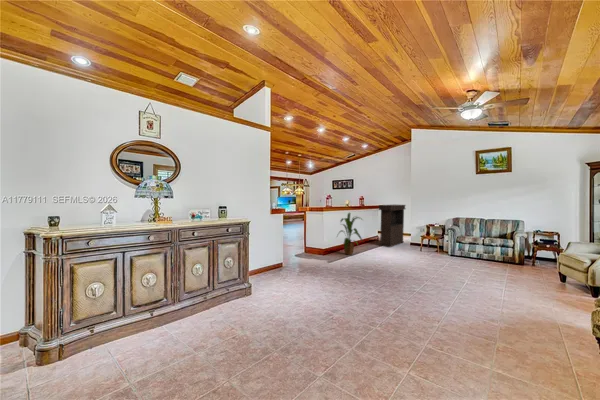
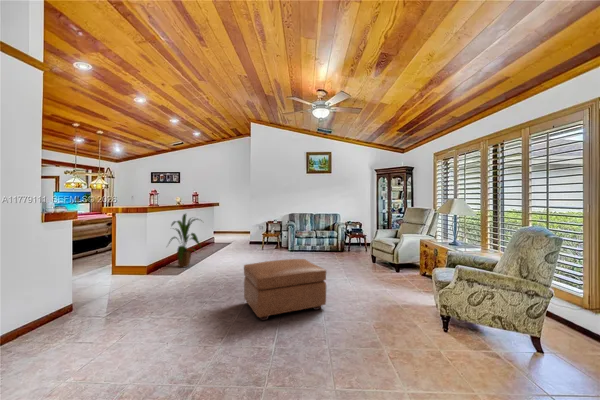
console table: present [379,205,405,247] -> none [217,202,244,251]
ottoman: none [385,256,463,308] -> present [244,259,326,320]

